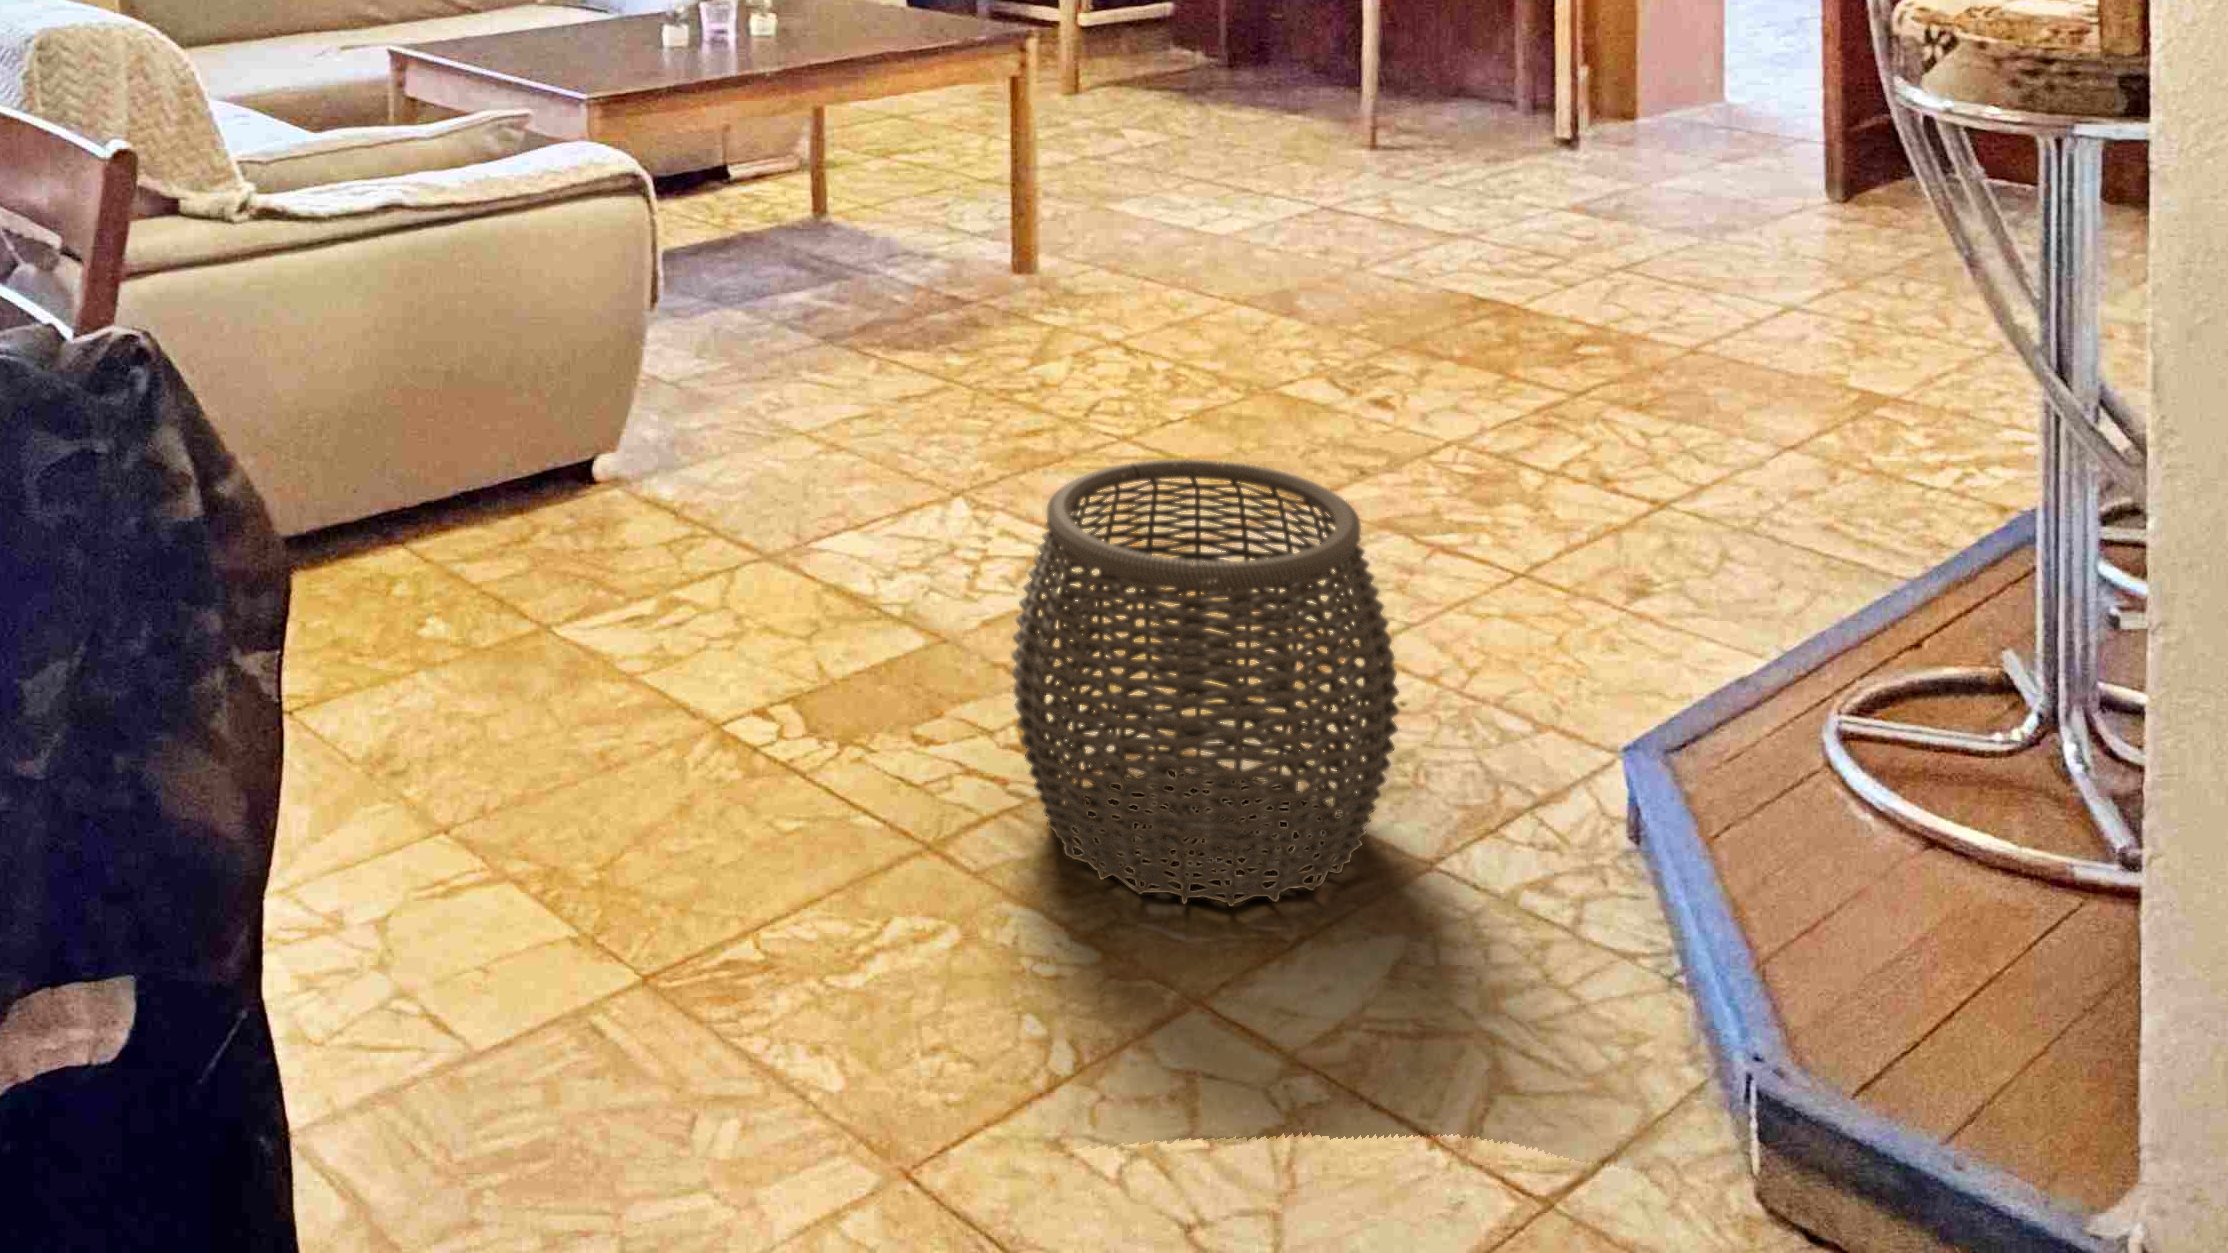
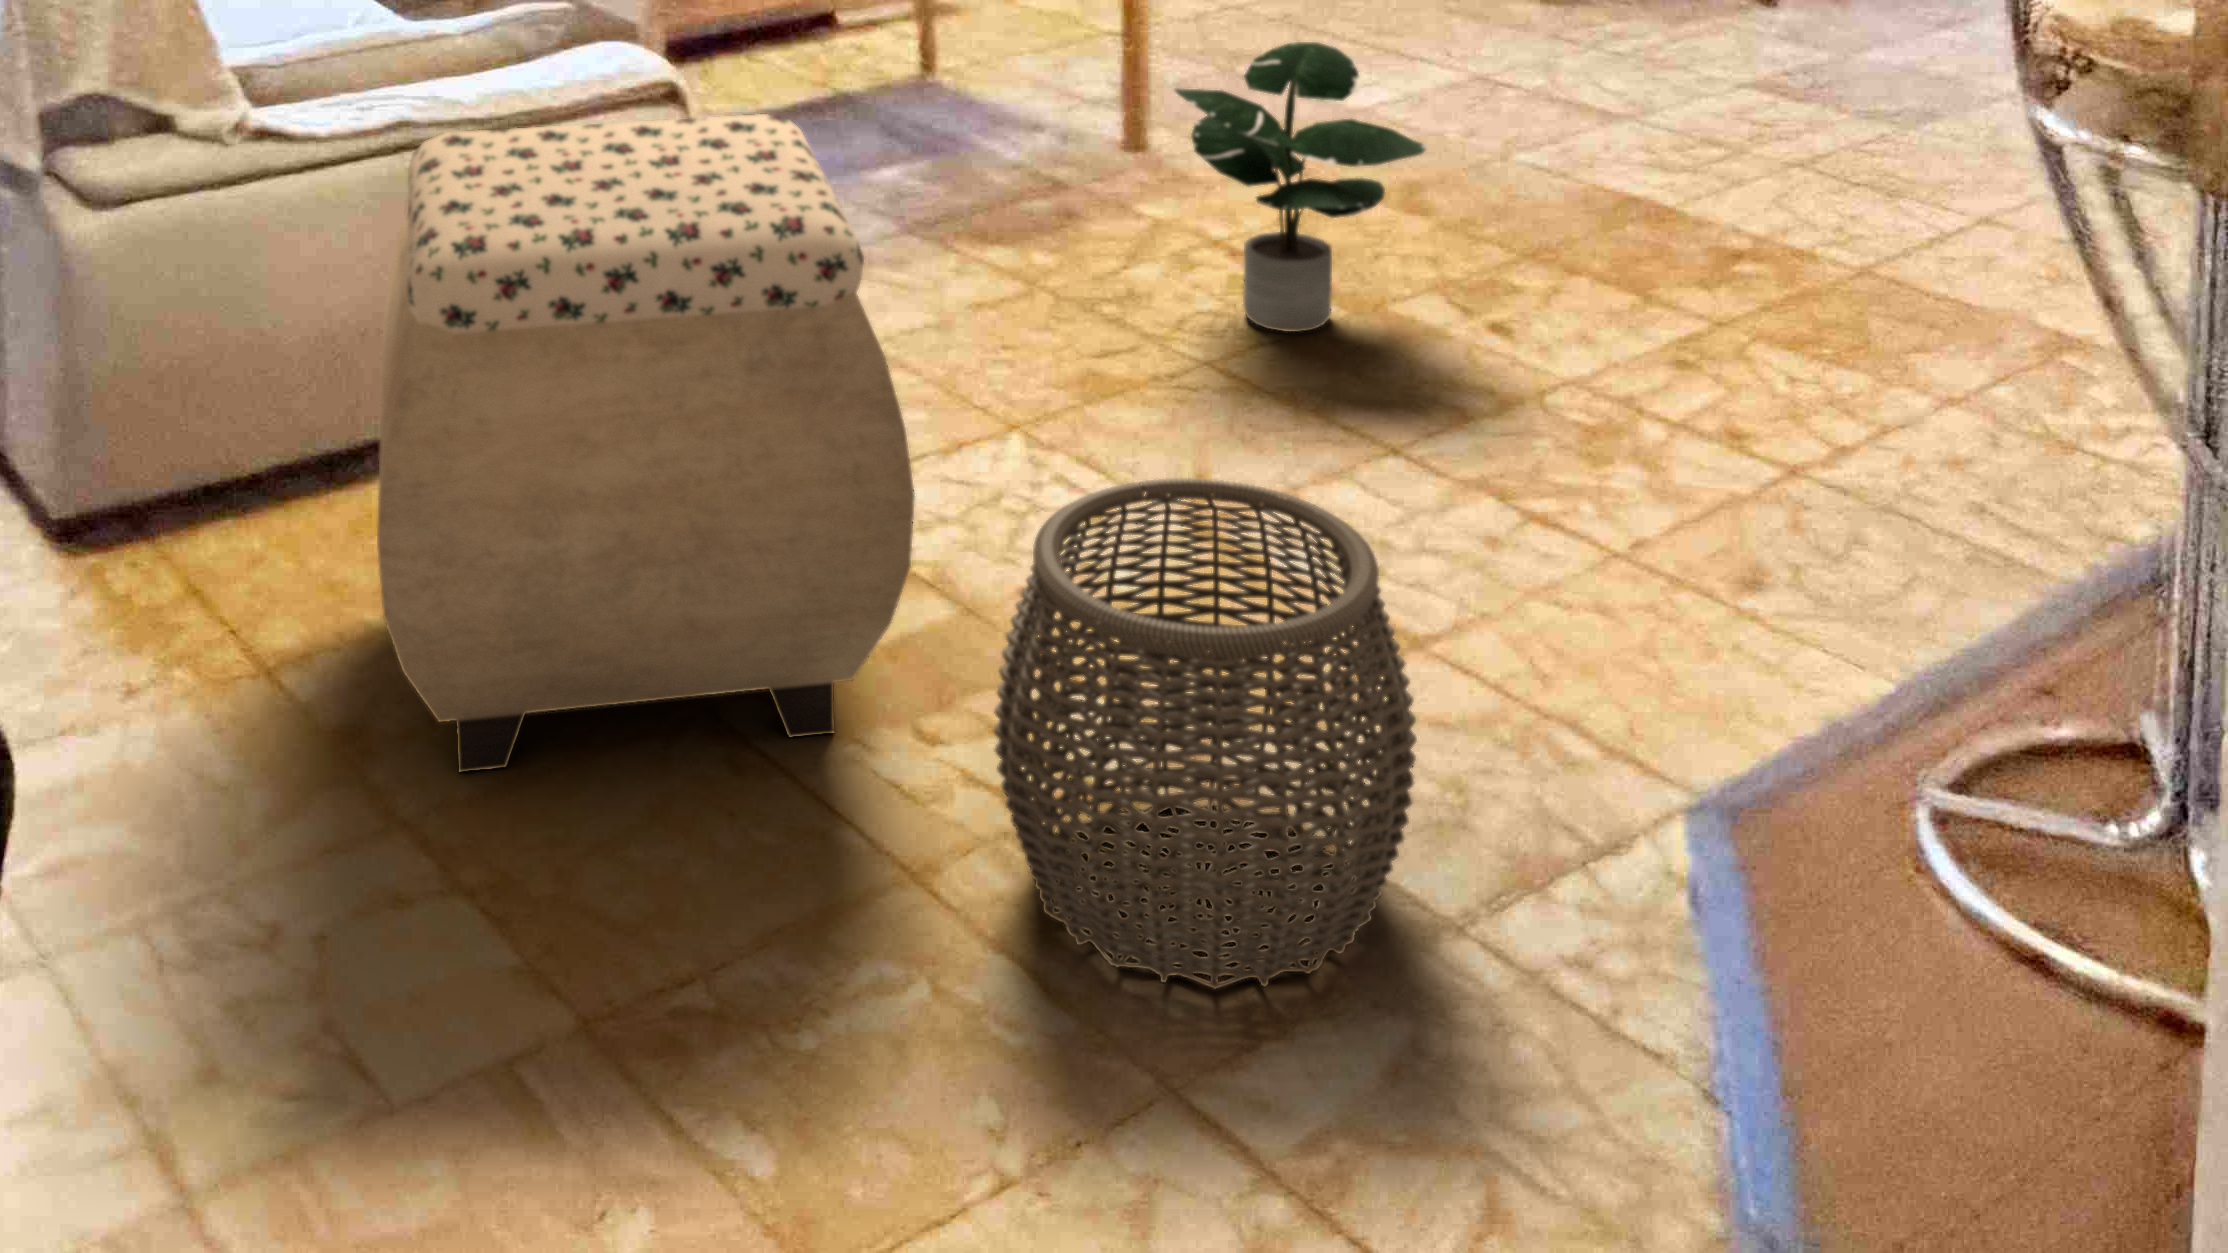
potted plant: none [1086,144,1319,407] -> present [1175,42,1427,332]
ottoman: none [389,171,921,777] -> present [377,114,915,772]

